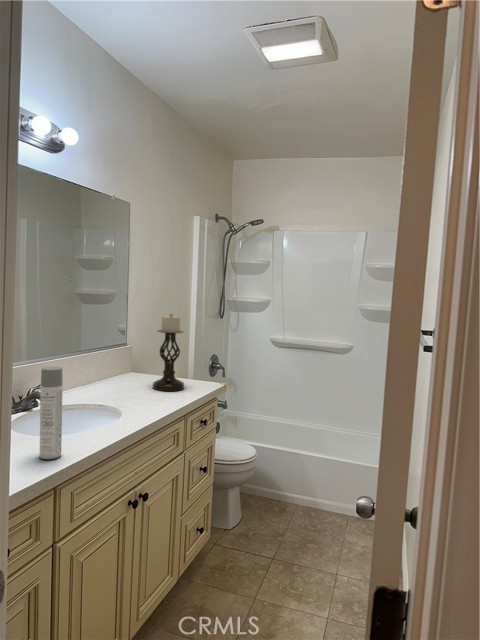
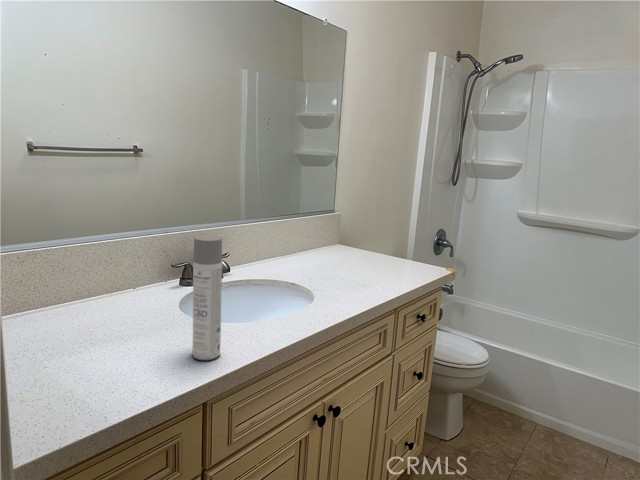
candle holder: present [153,314,184,391] -> none [359,173,404,274]

